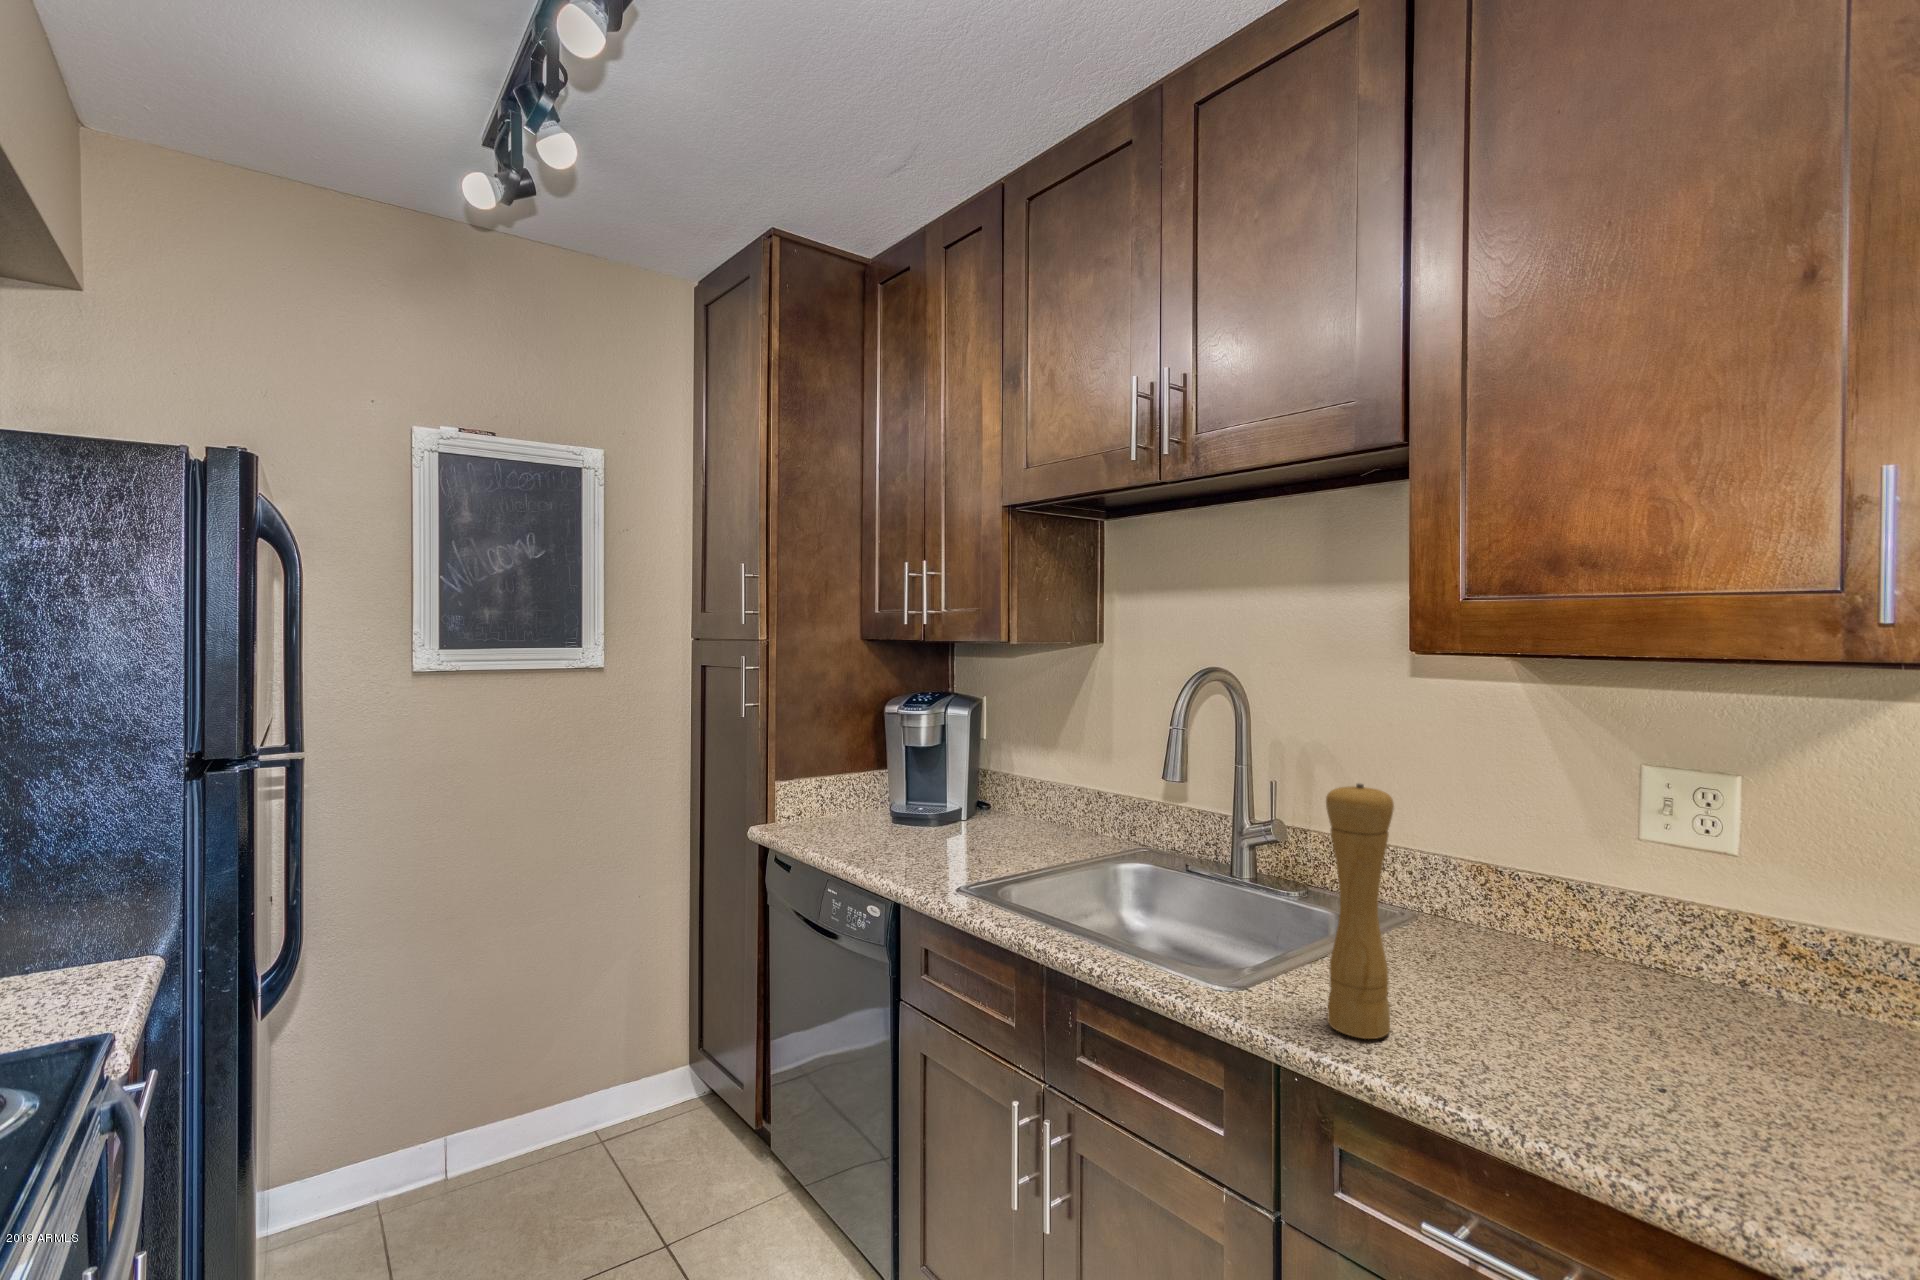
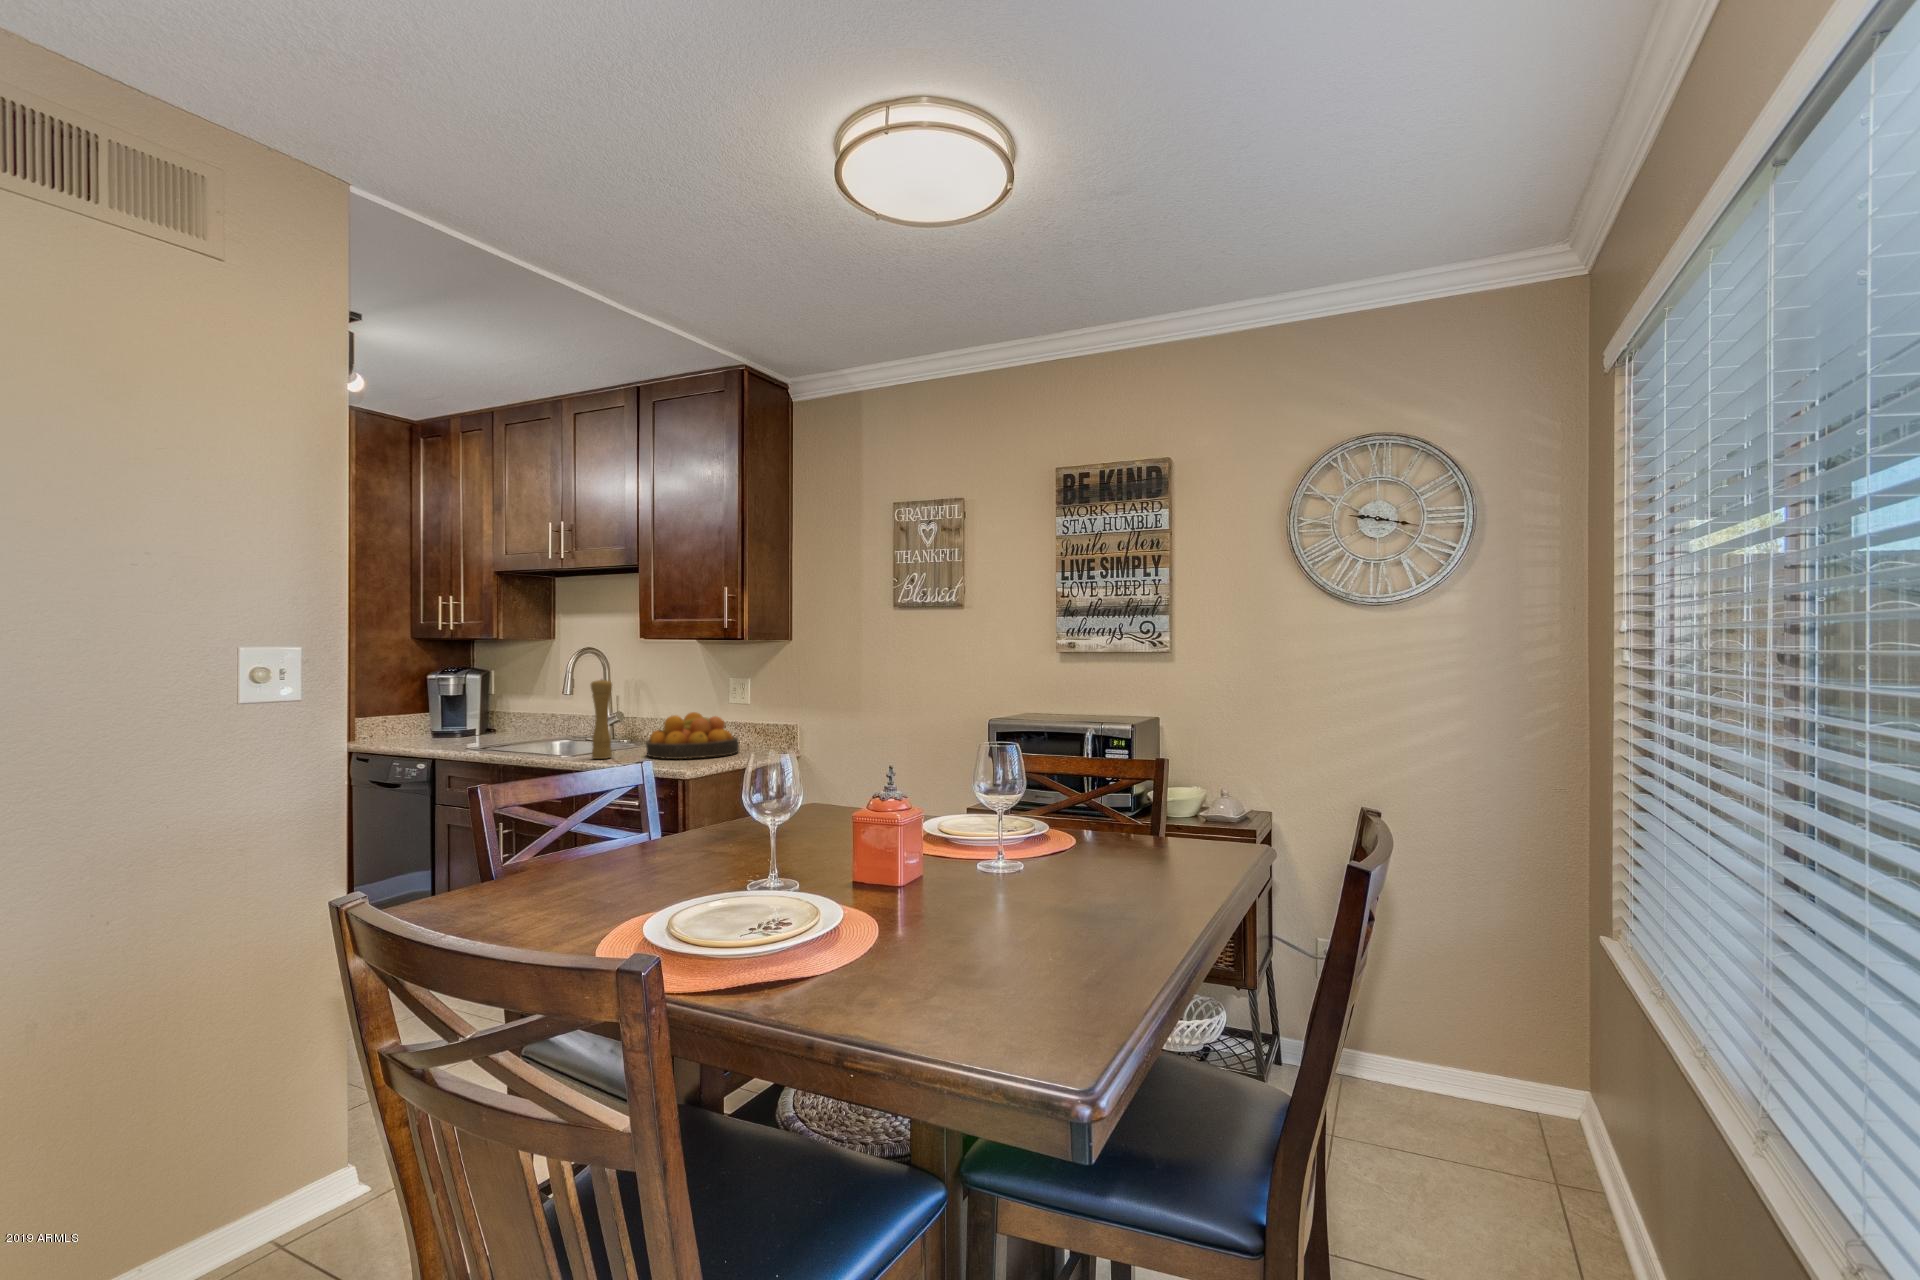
fruit bowl: none [1480,888,1853,1113] -> present [646,712,739,759]

